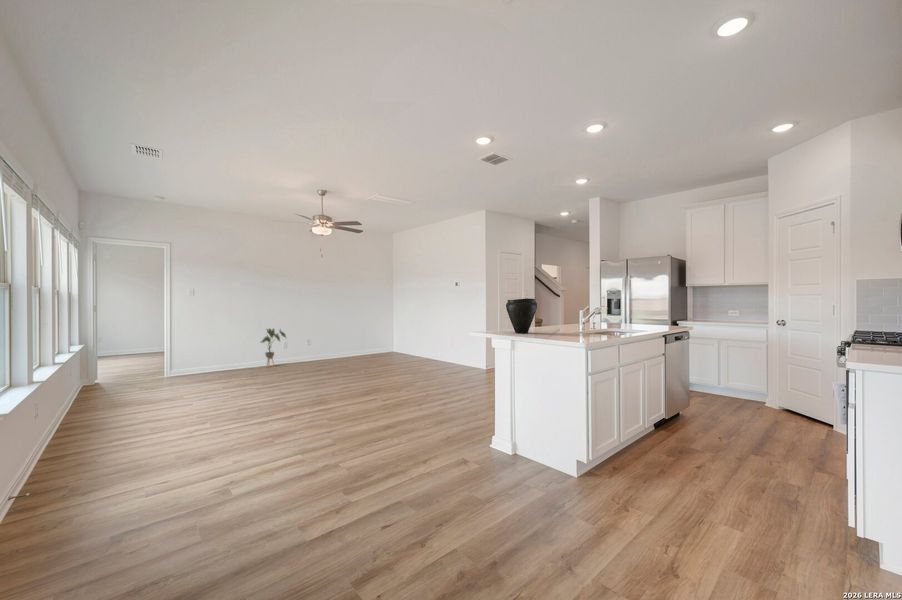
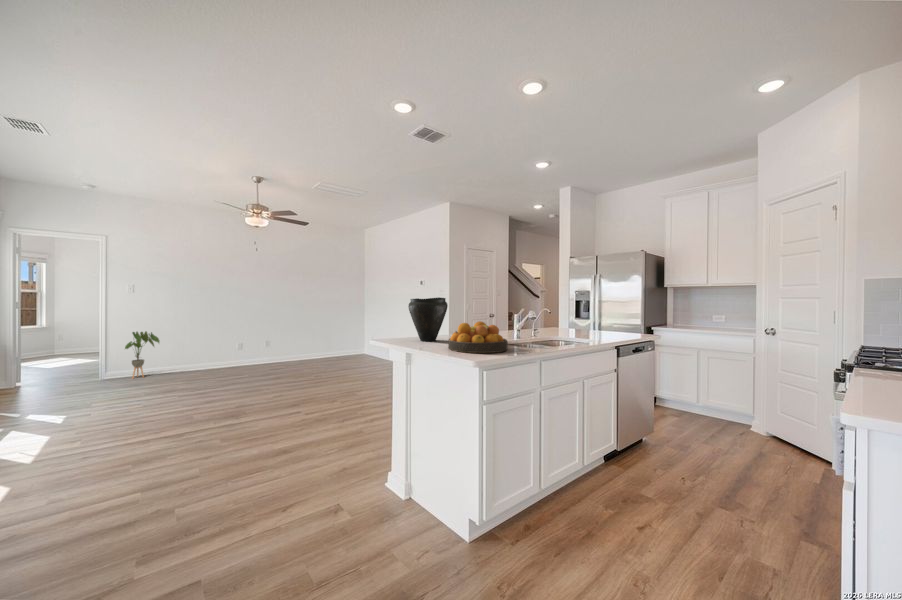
fruit bowl: none [550,317,598,340] -> present [448,321,508,353]
house plant: present [262,329,286,366] -> present [125,331,159,378]

